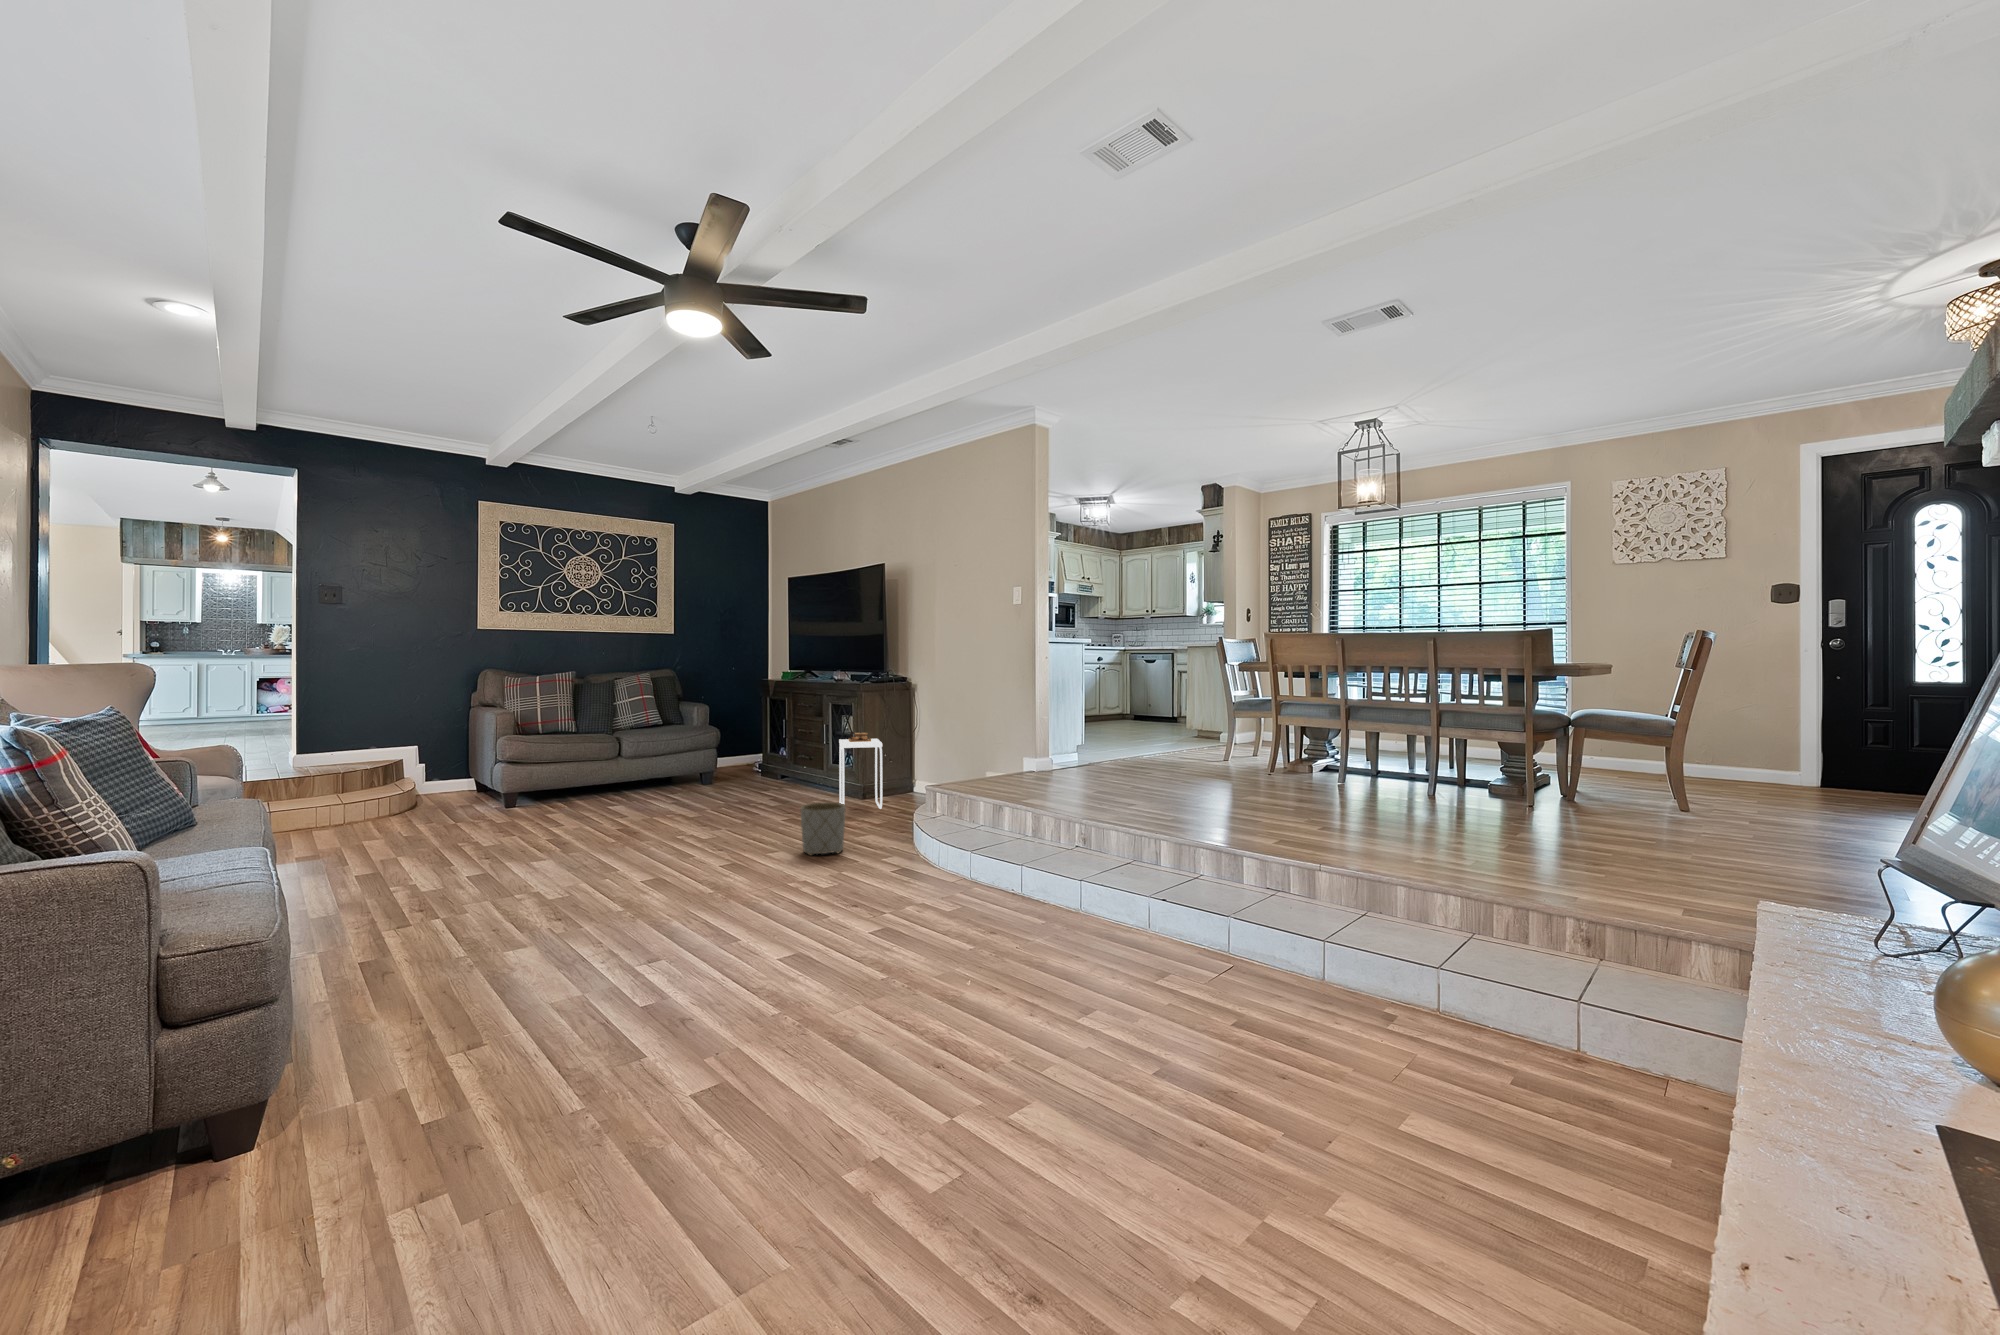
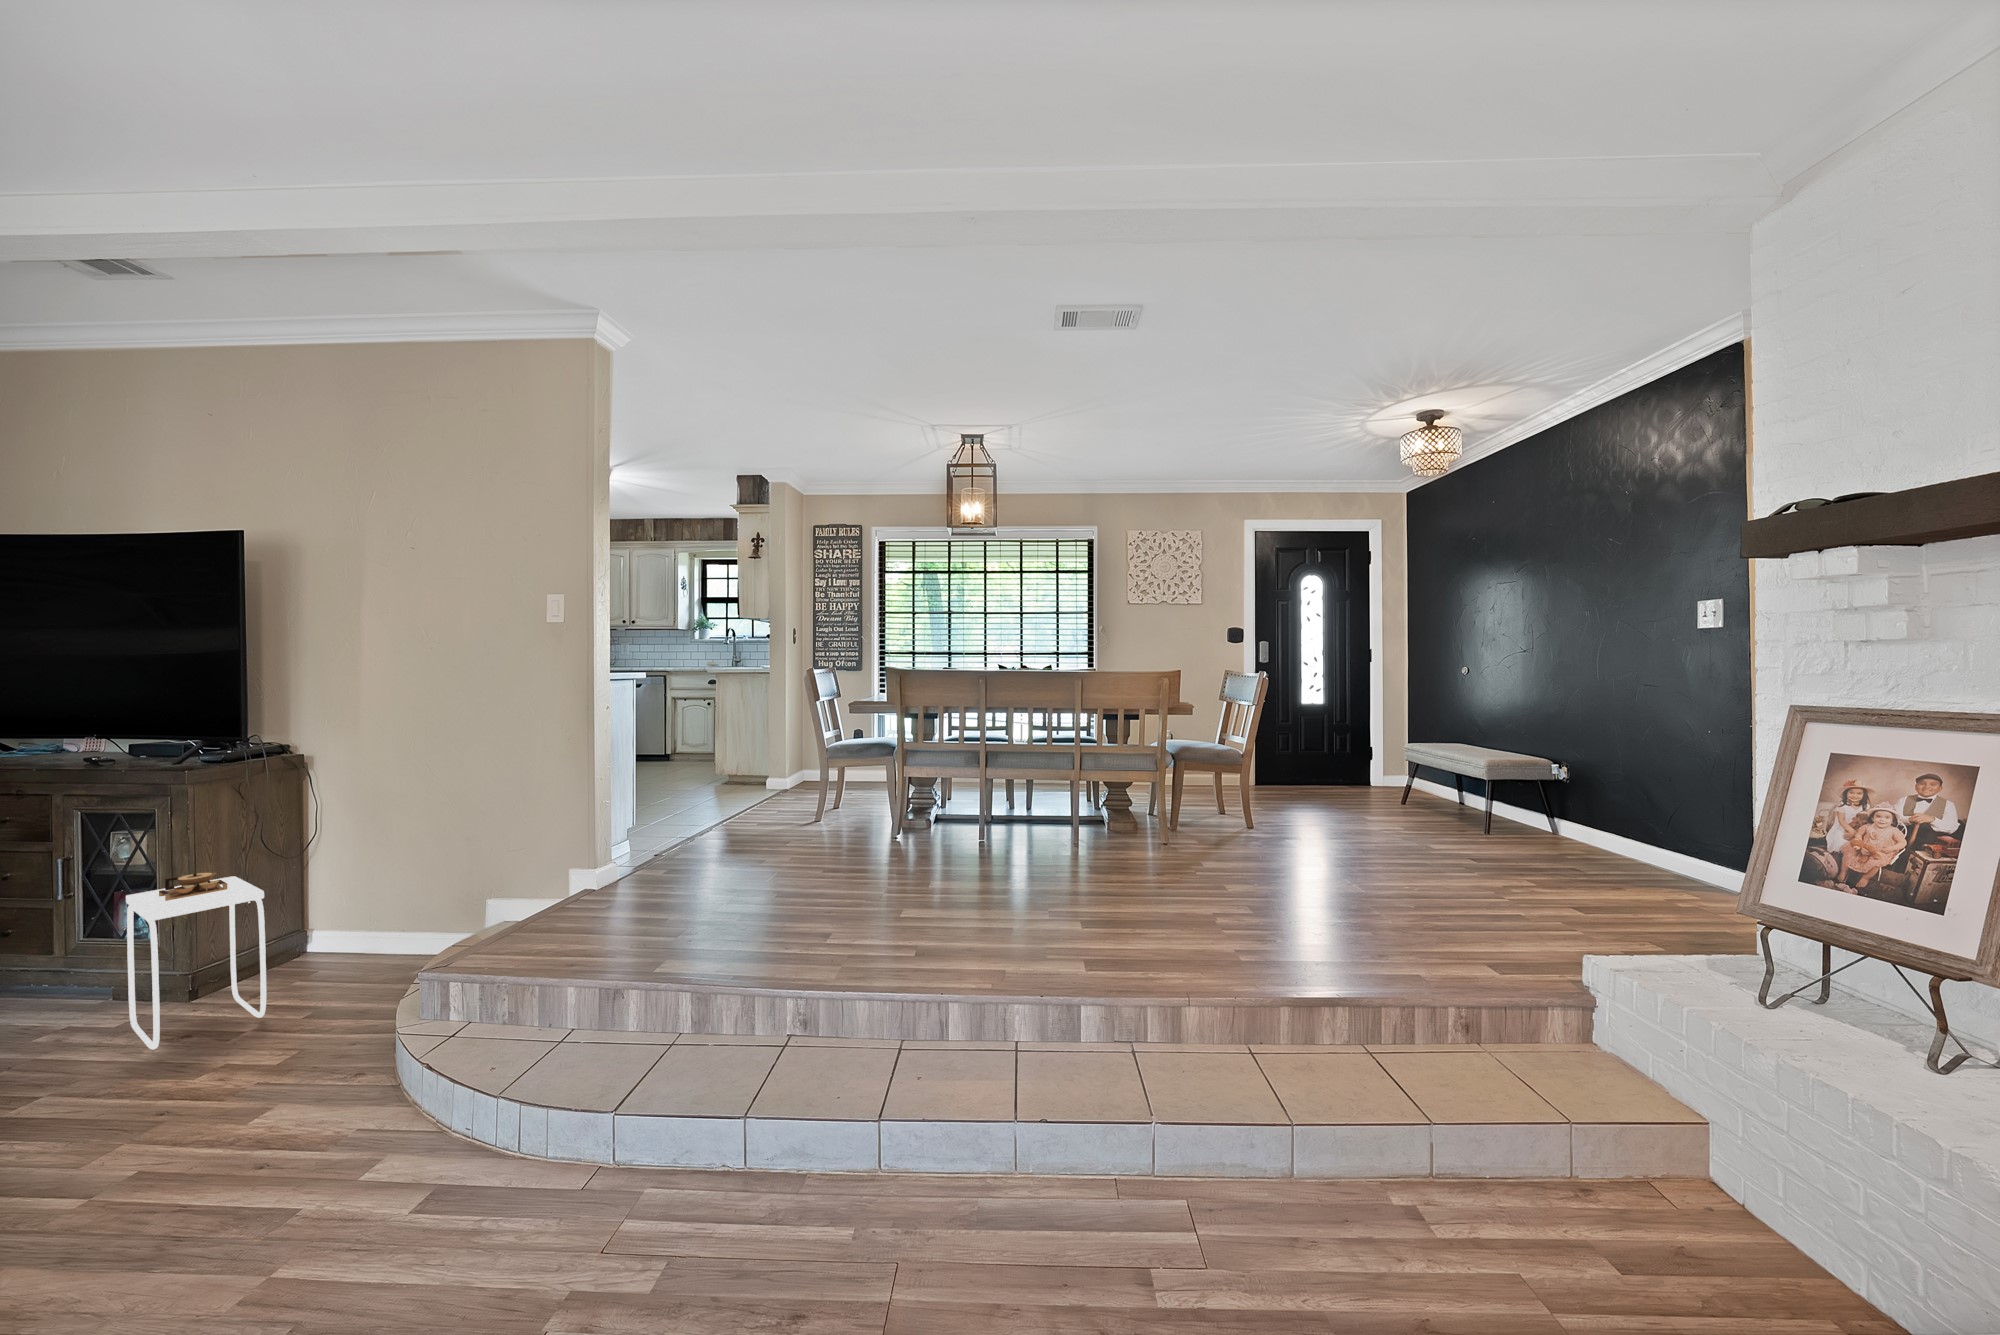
planter: present [801,802,845,855] -> none [77,1085,233,1254]

